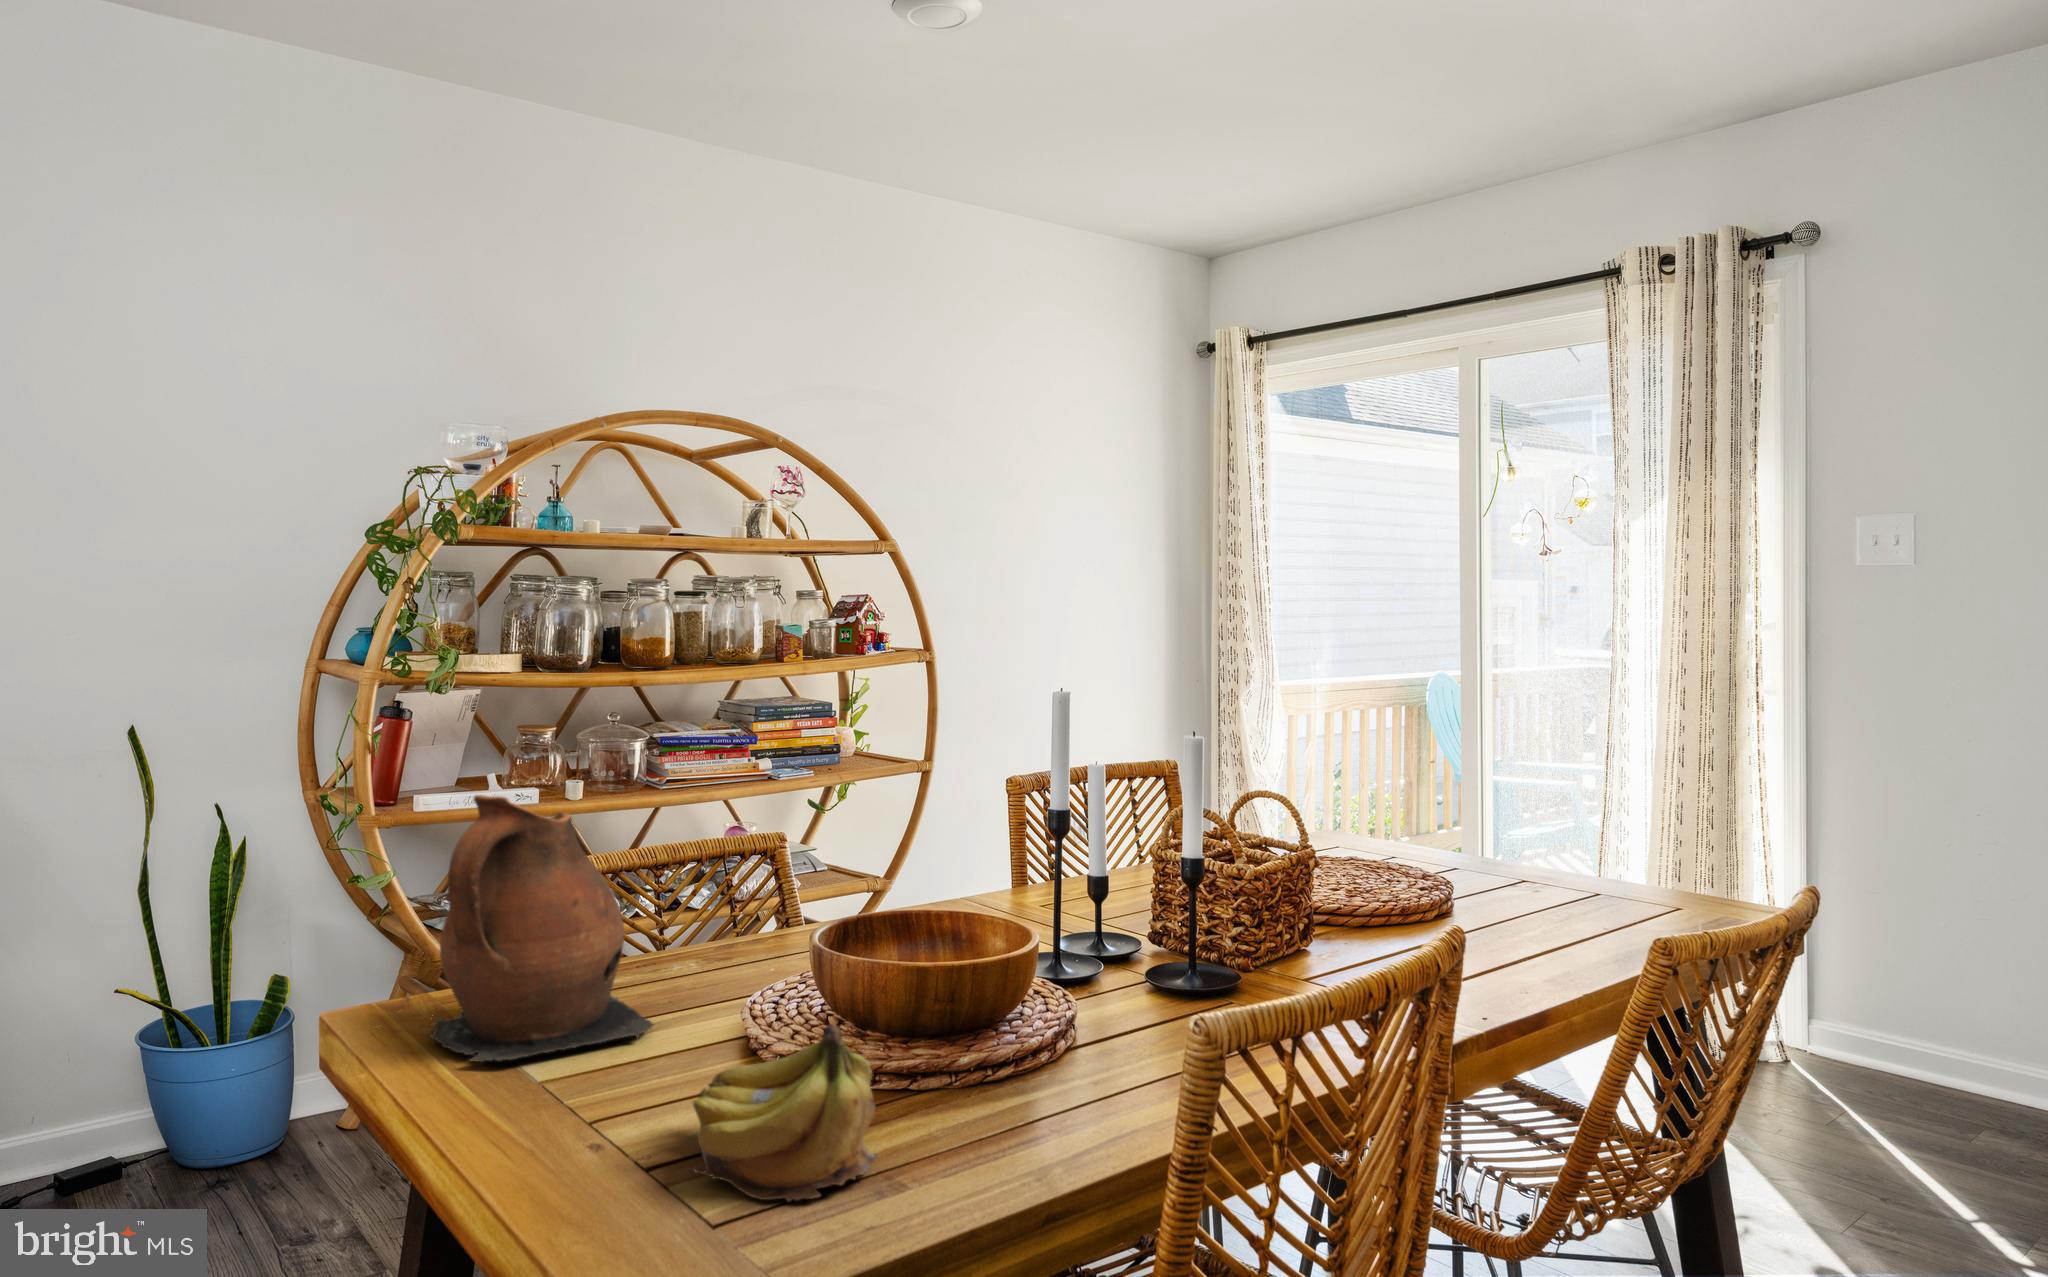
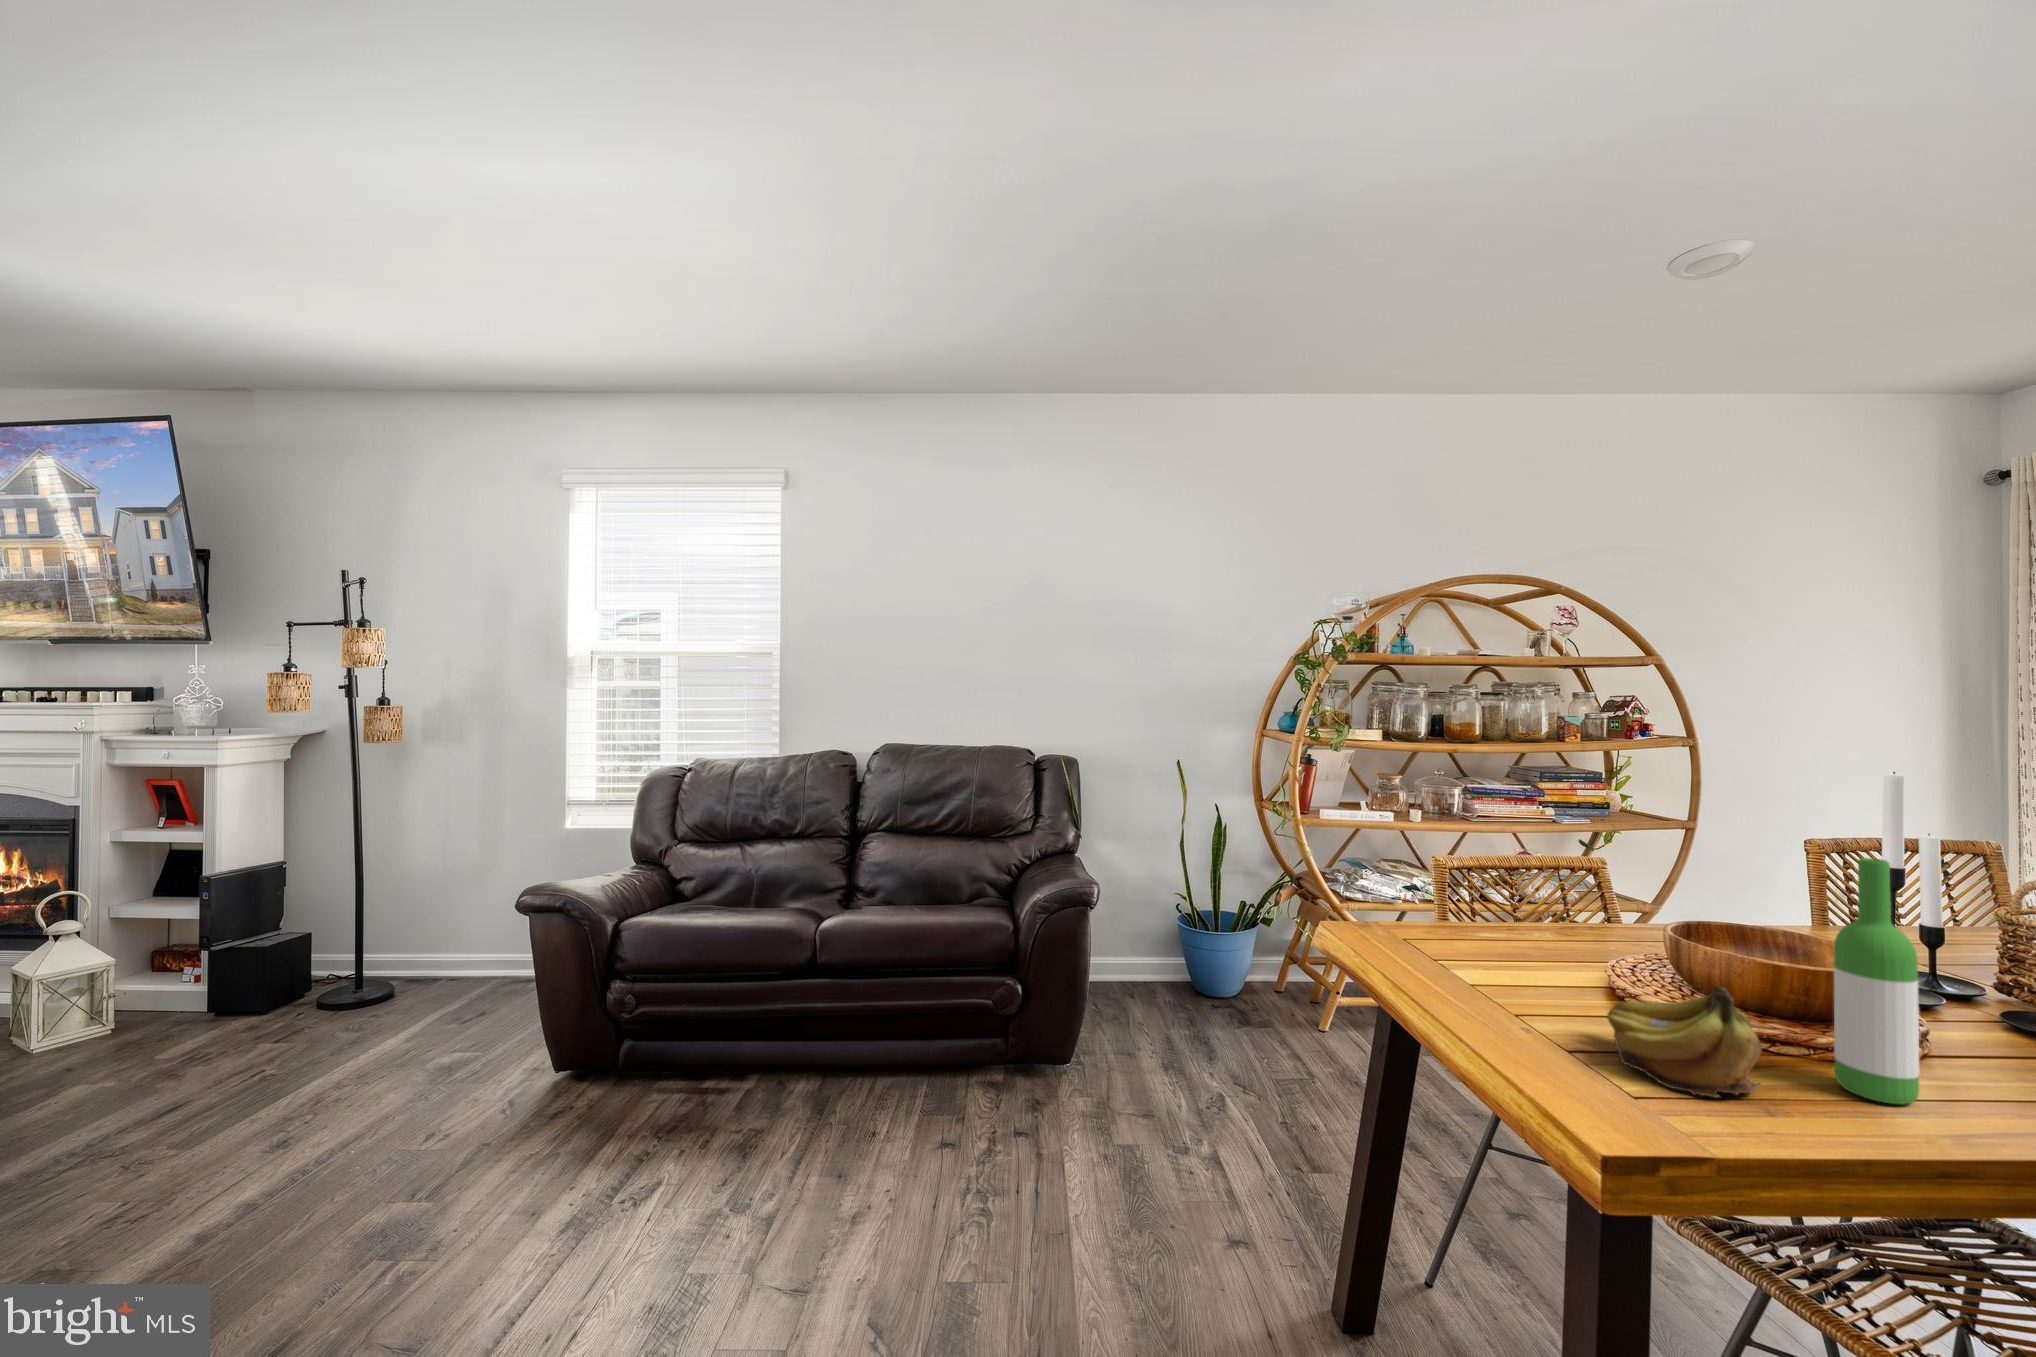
ceramic pitcher: present [422,795,653,1062] -> none [1388,812,1541,975]
wine bottle: none [968,809,1049,1138] -> present [1834,858,1919,1104]

